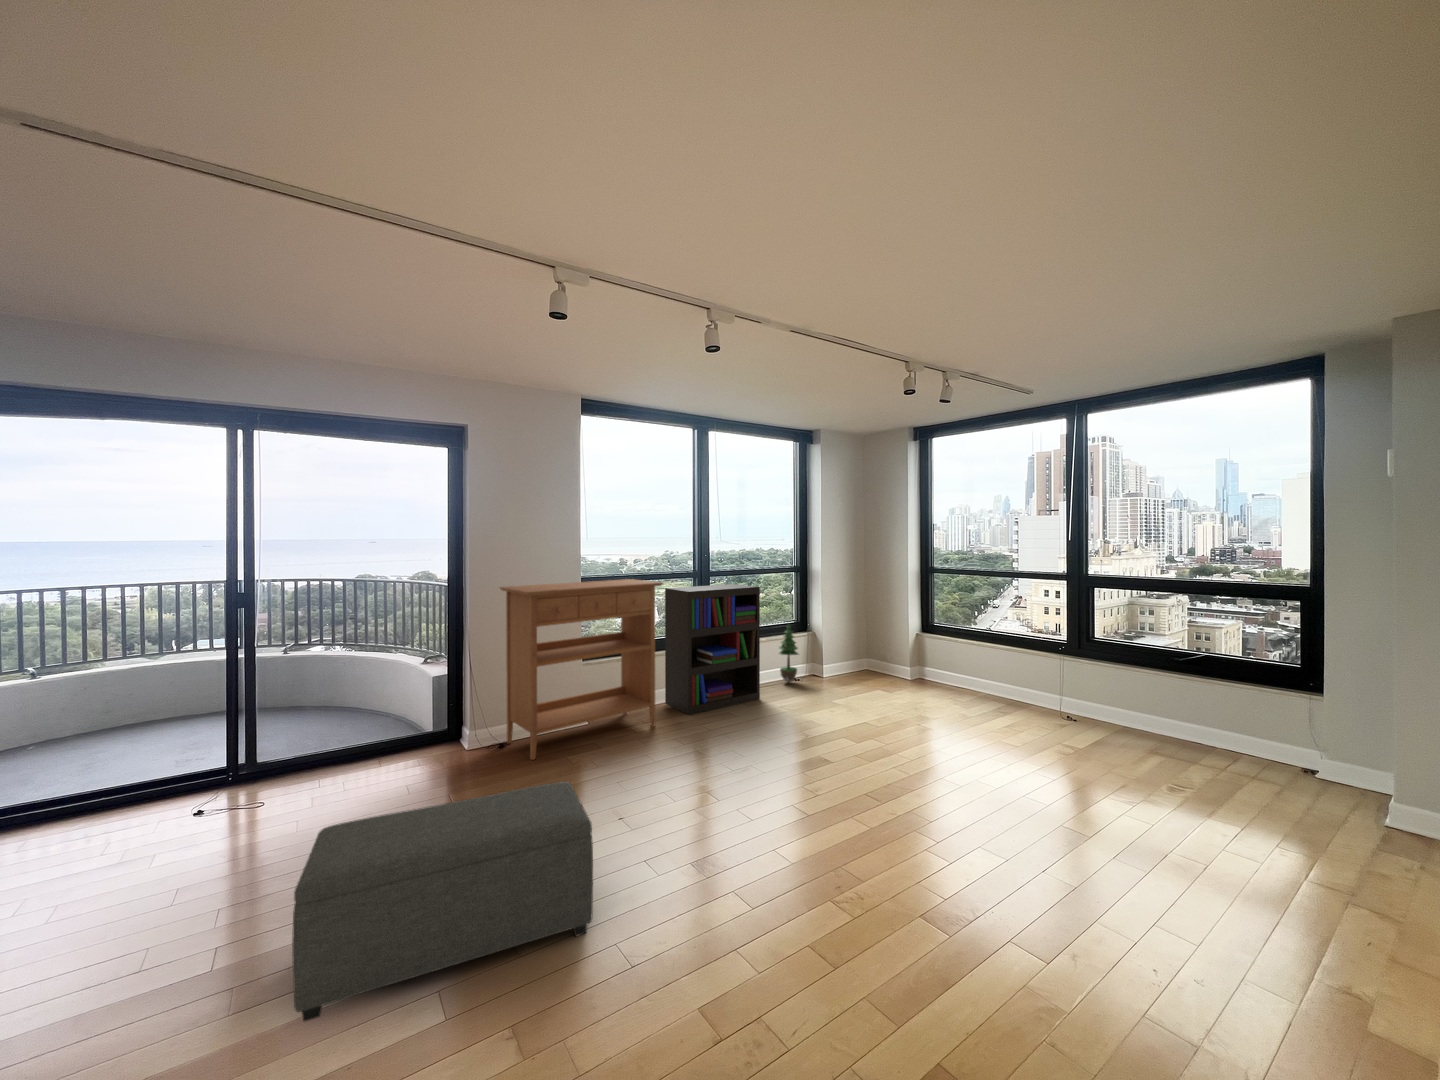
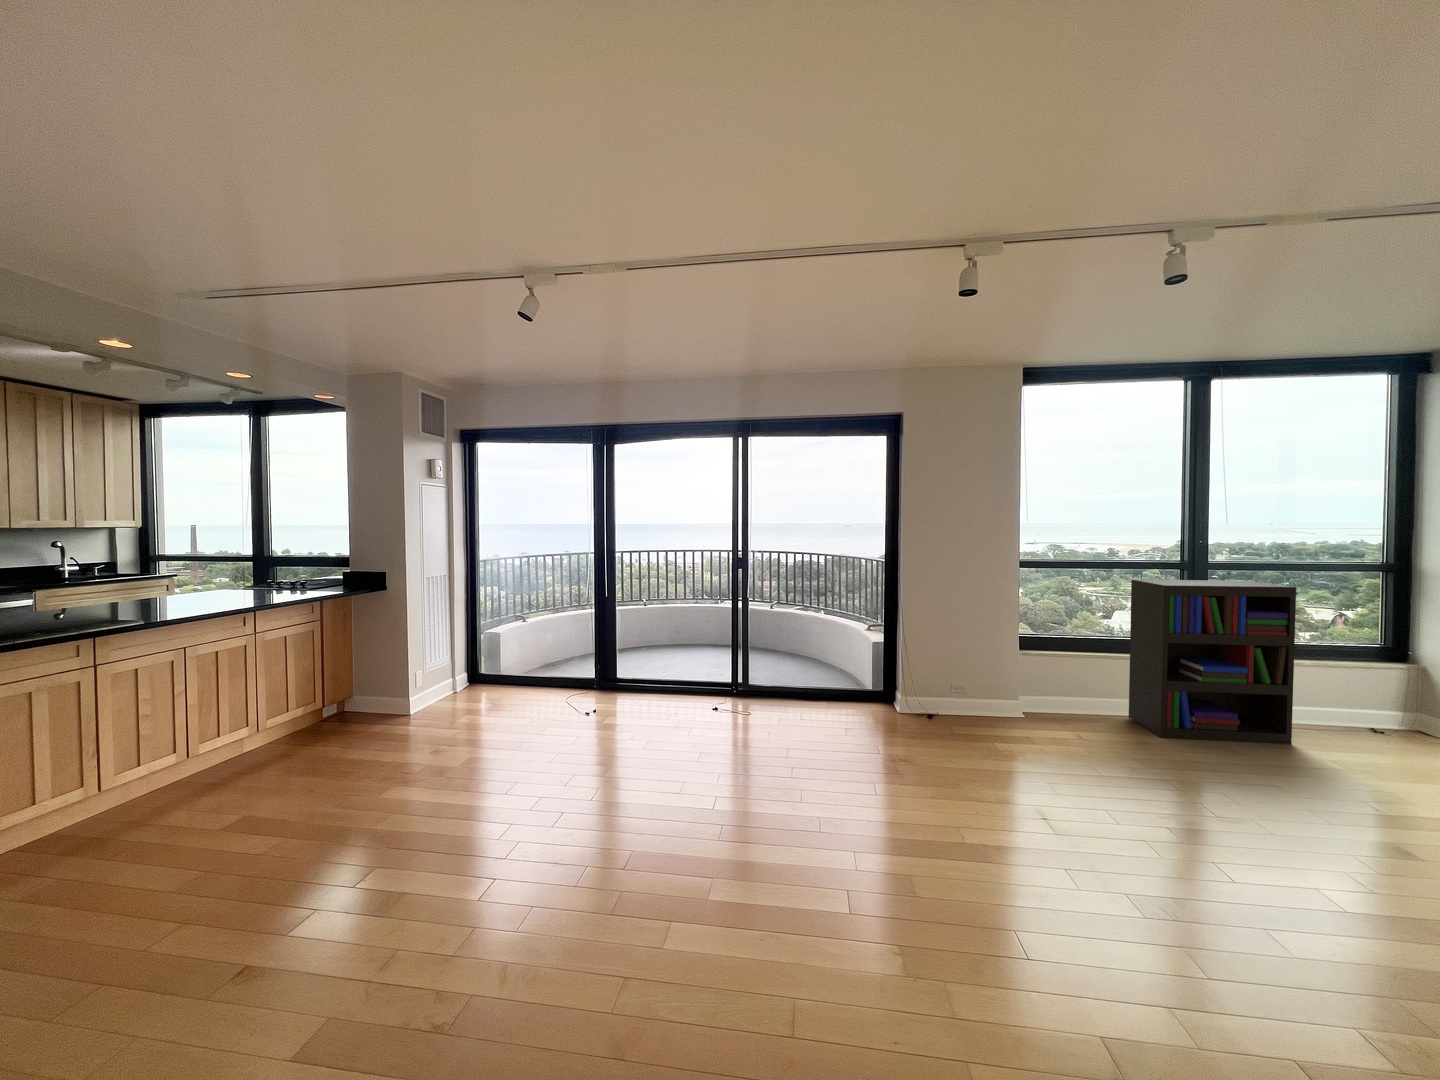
console table: present [500,579,663,760] -> none [929,566,1126,739]
potted tree: present [779,624,798,683] -> none [1337,644,1386,734]
ottoman: present [292,782,593,1021] -> none [754,736,991,910]

